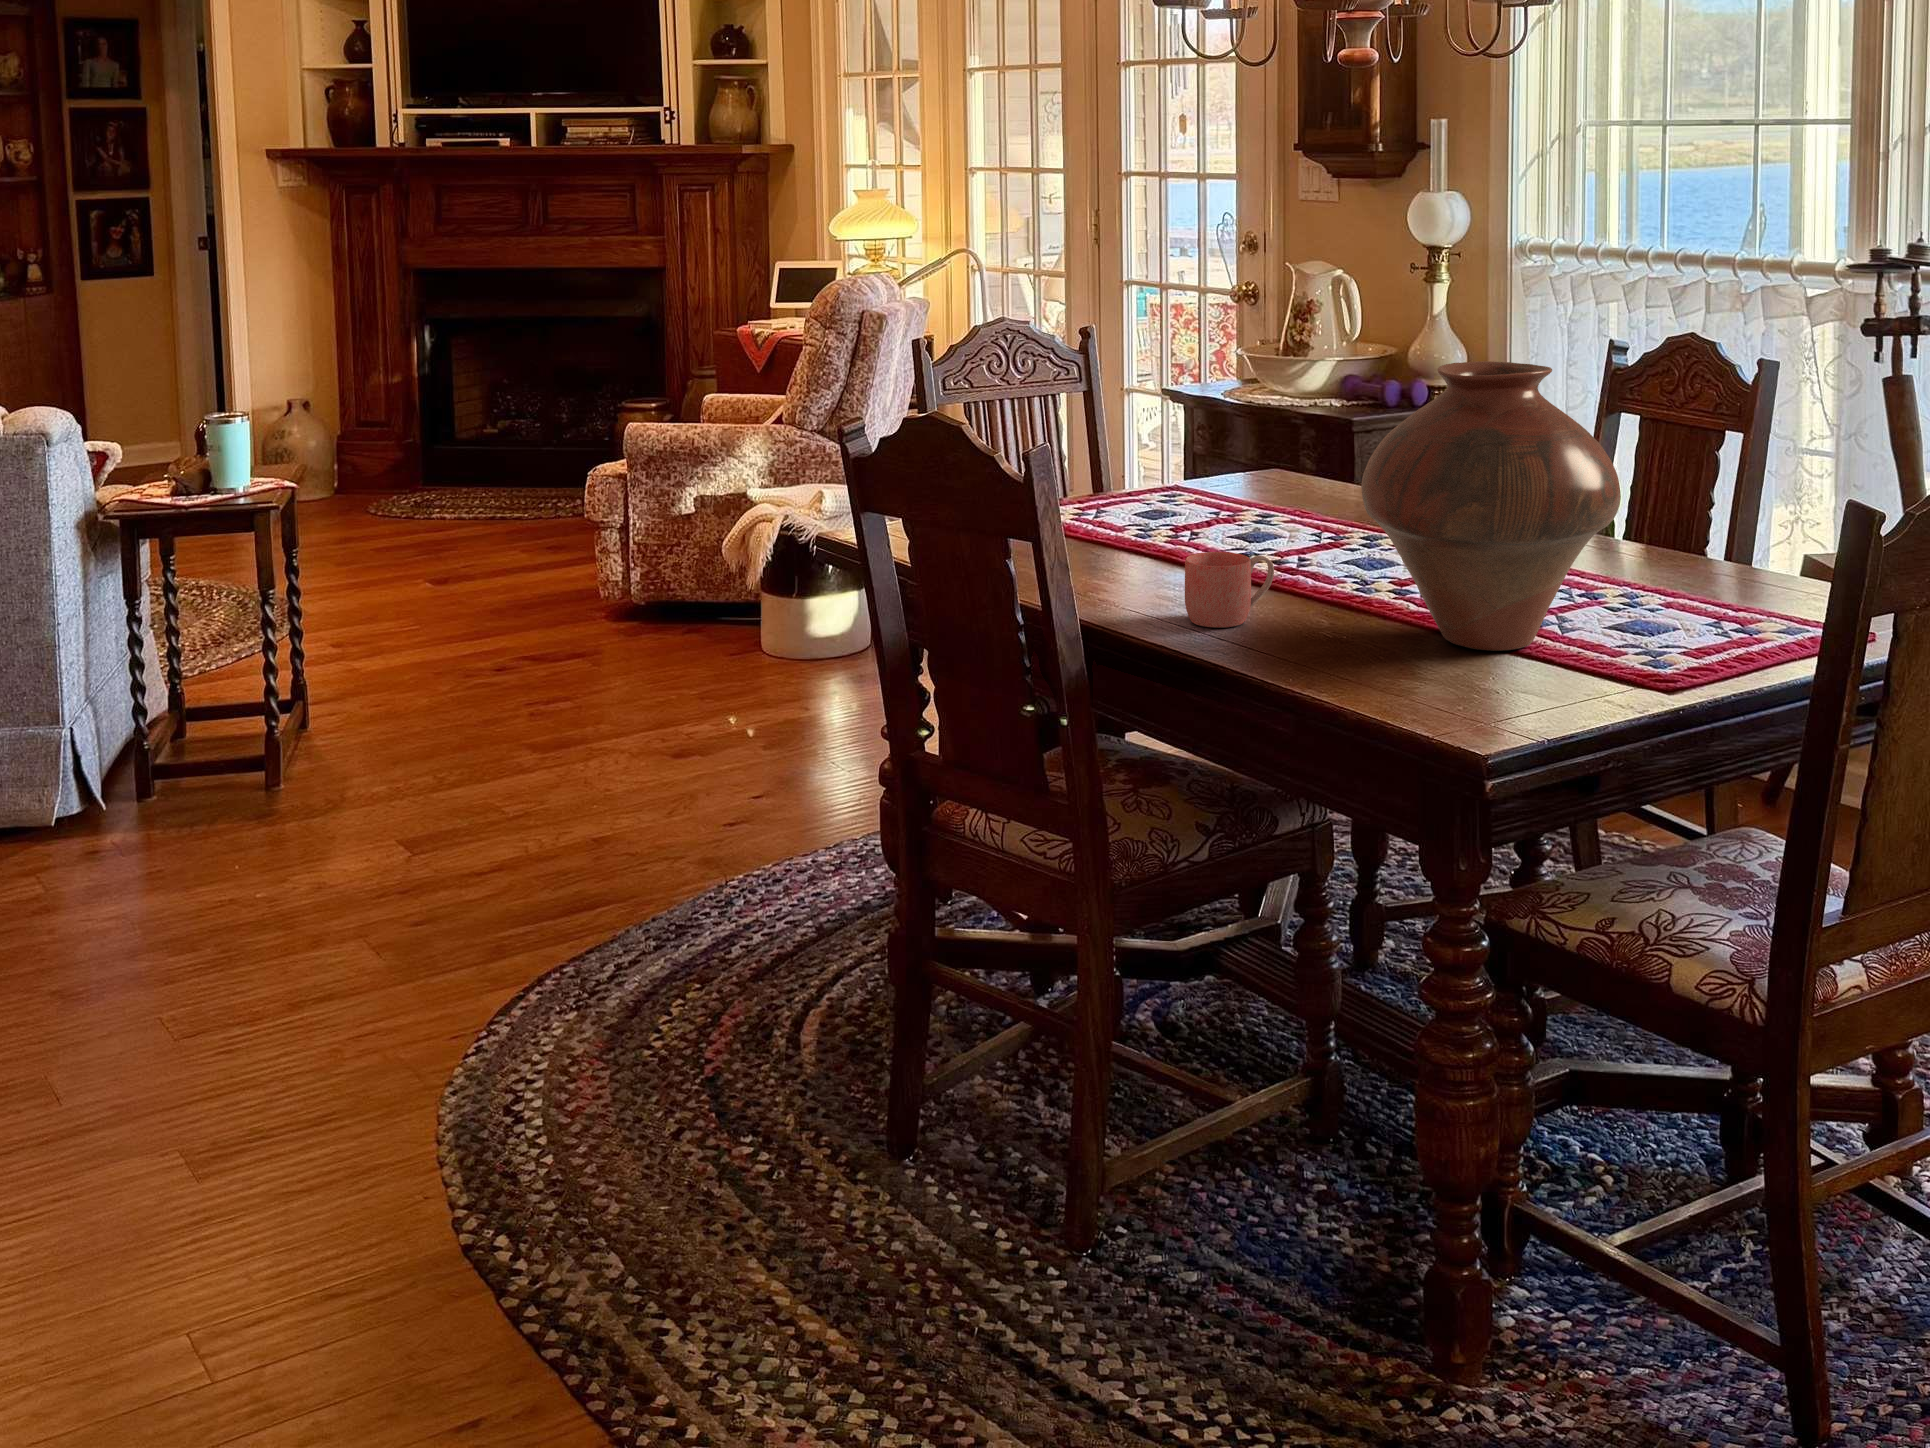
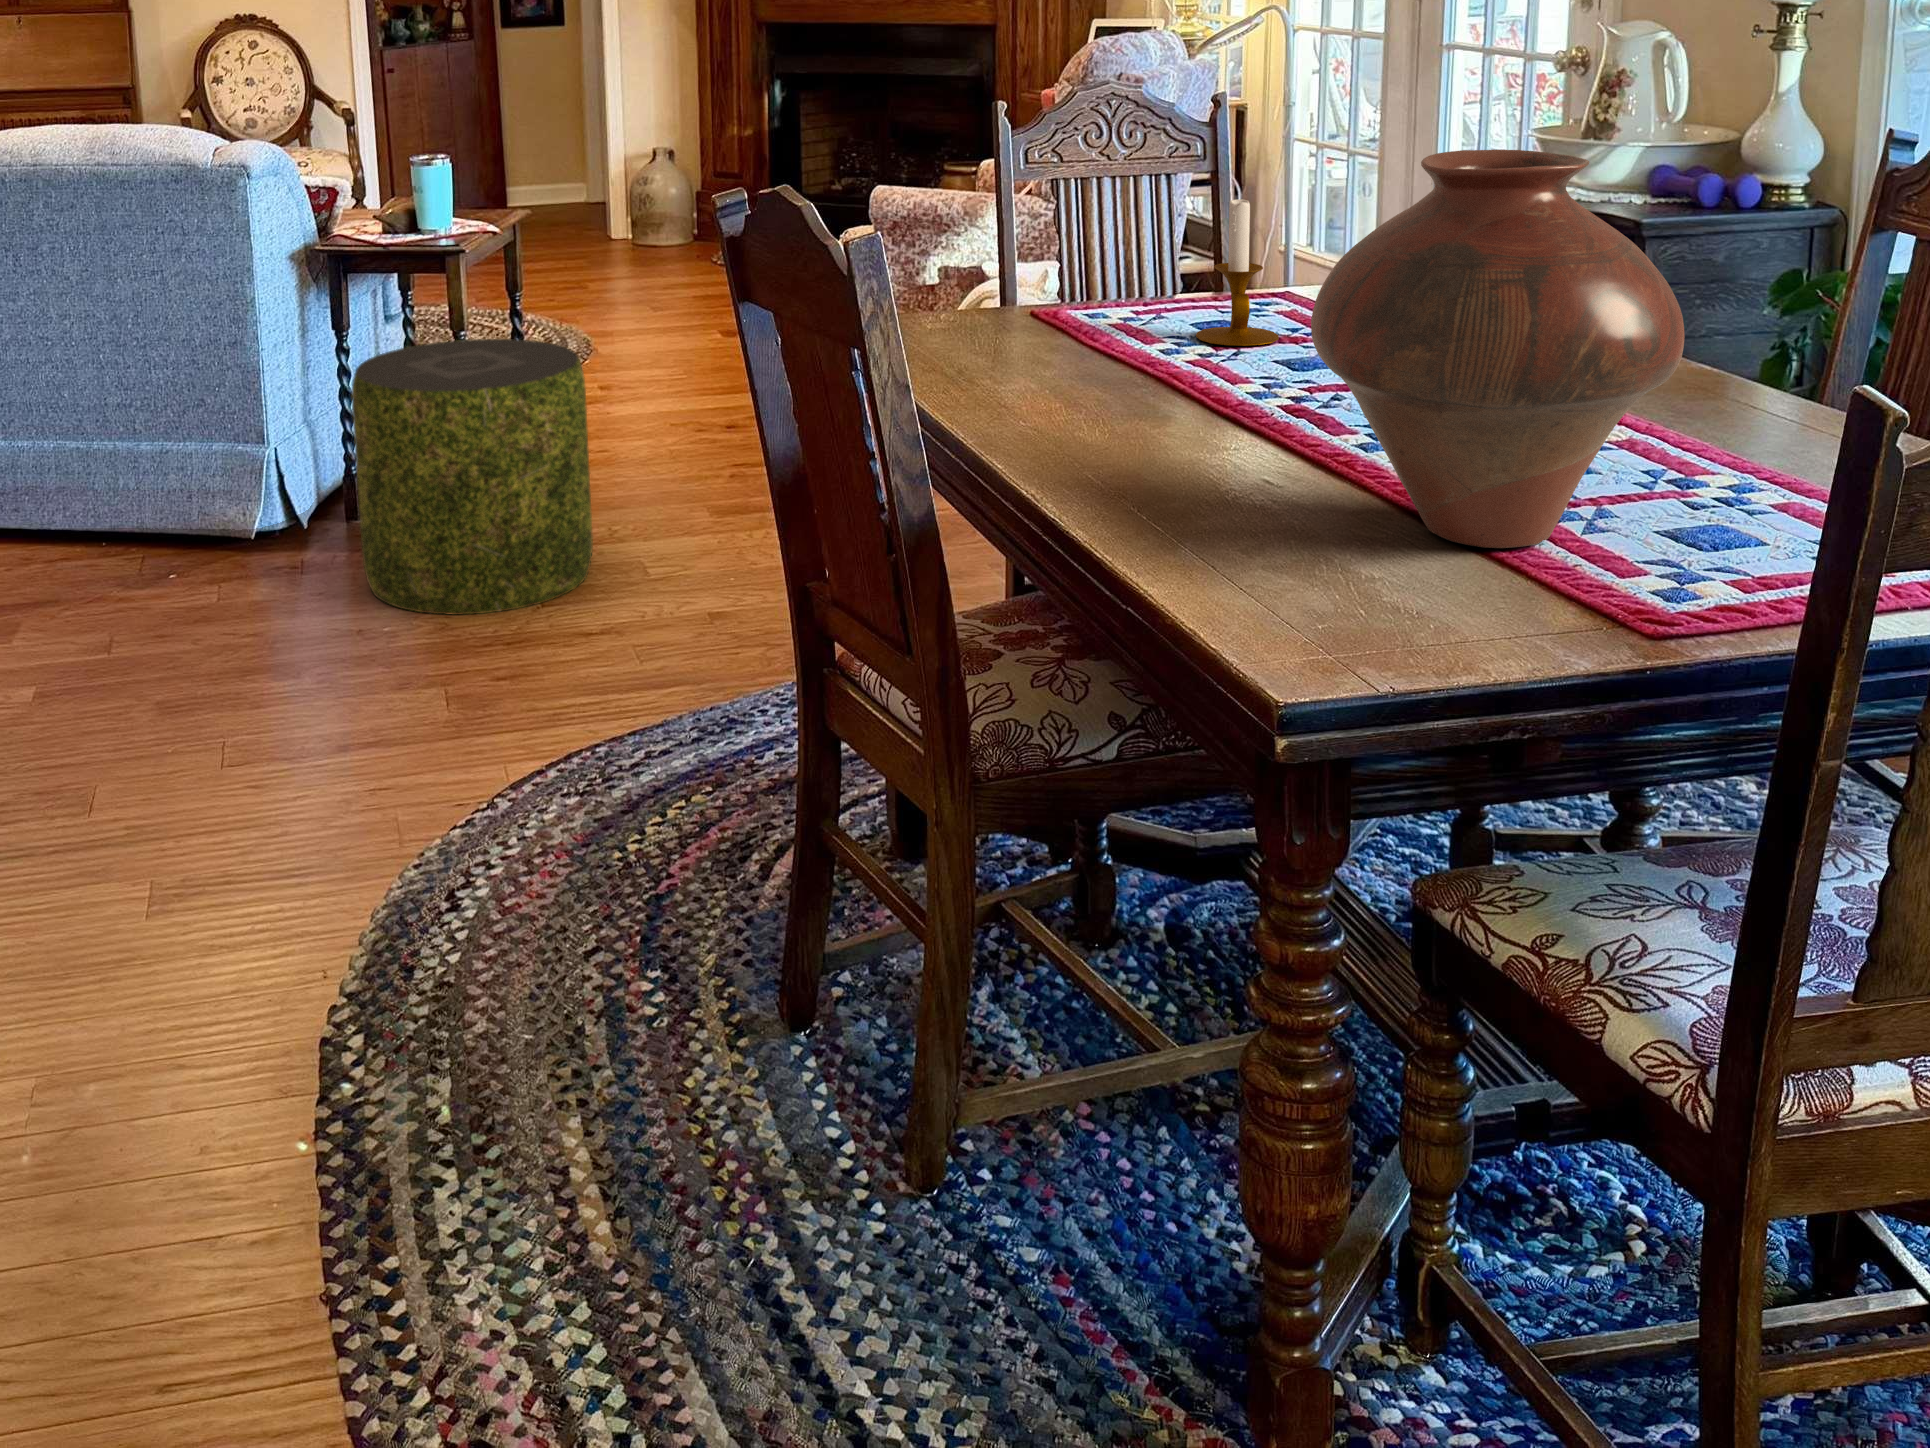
candlestick: none [1136,411,1203,530] -> present [1196,199,1279,346]
mug: present [1185,552,1274,627] -> none [1117,381,1236,477]
pouf: none [202,586,454,868] -> present [351,339,593,615]

